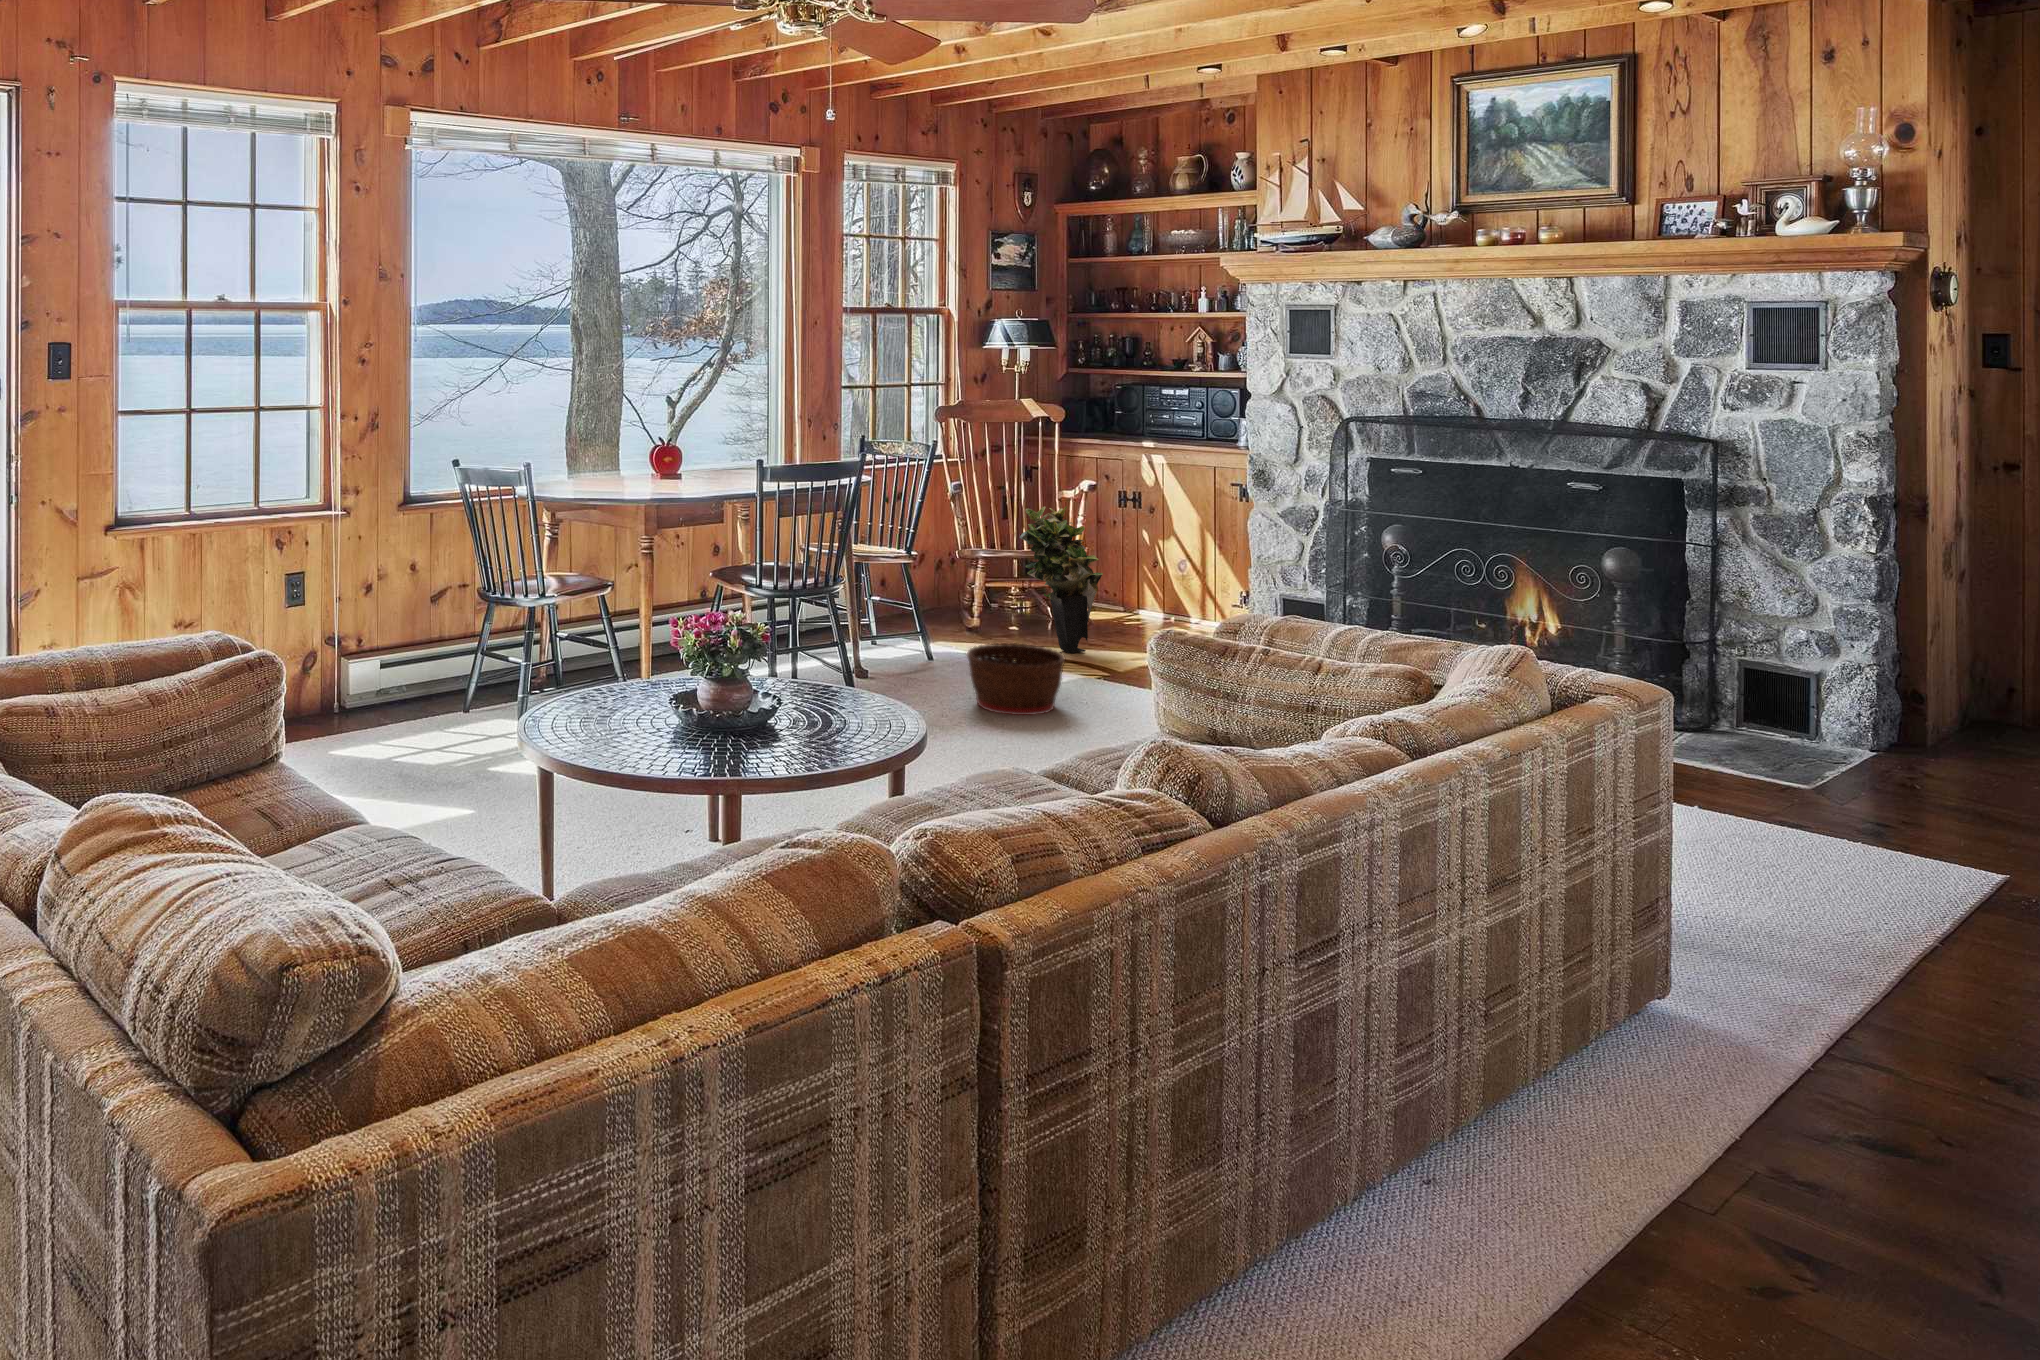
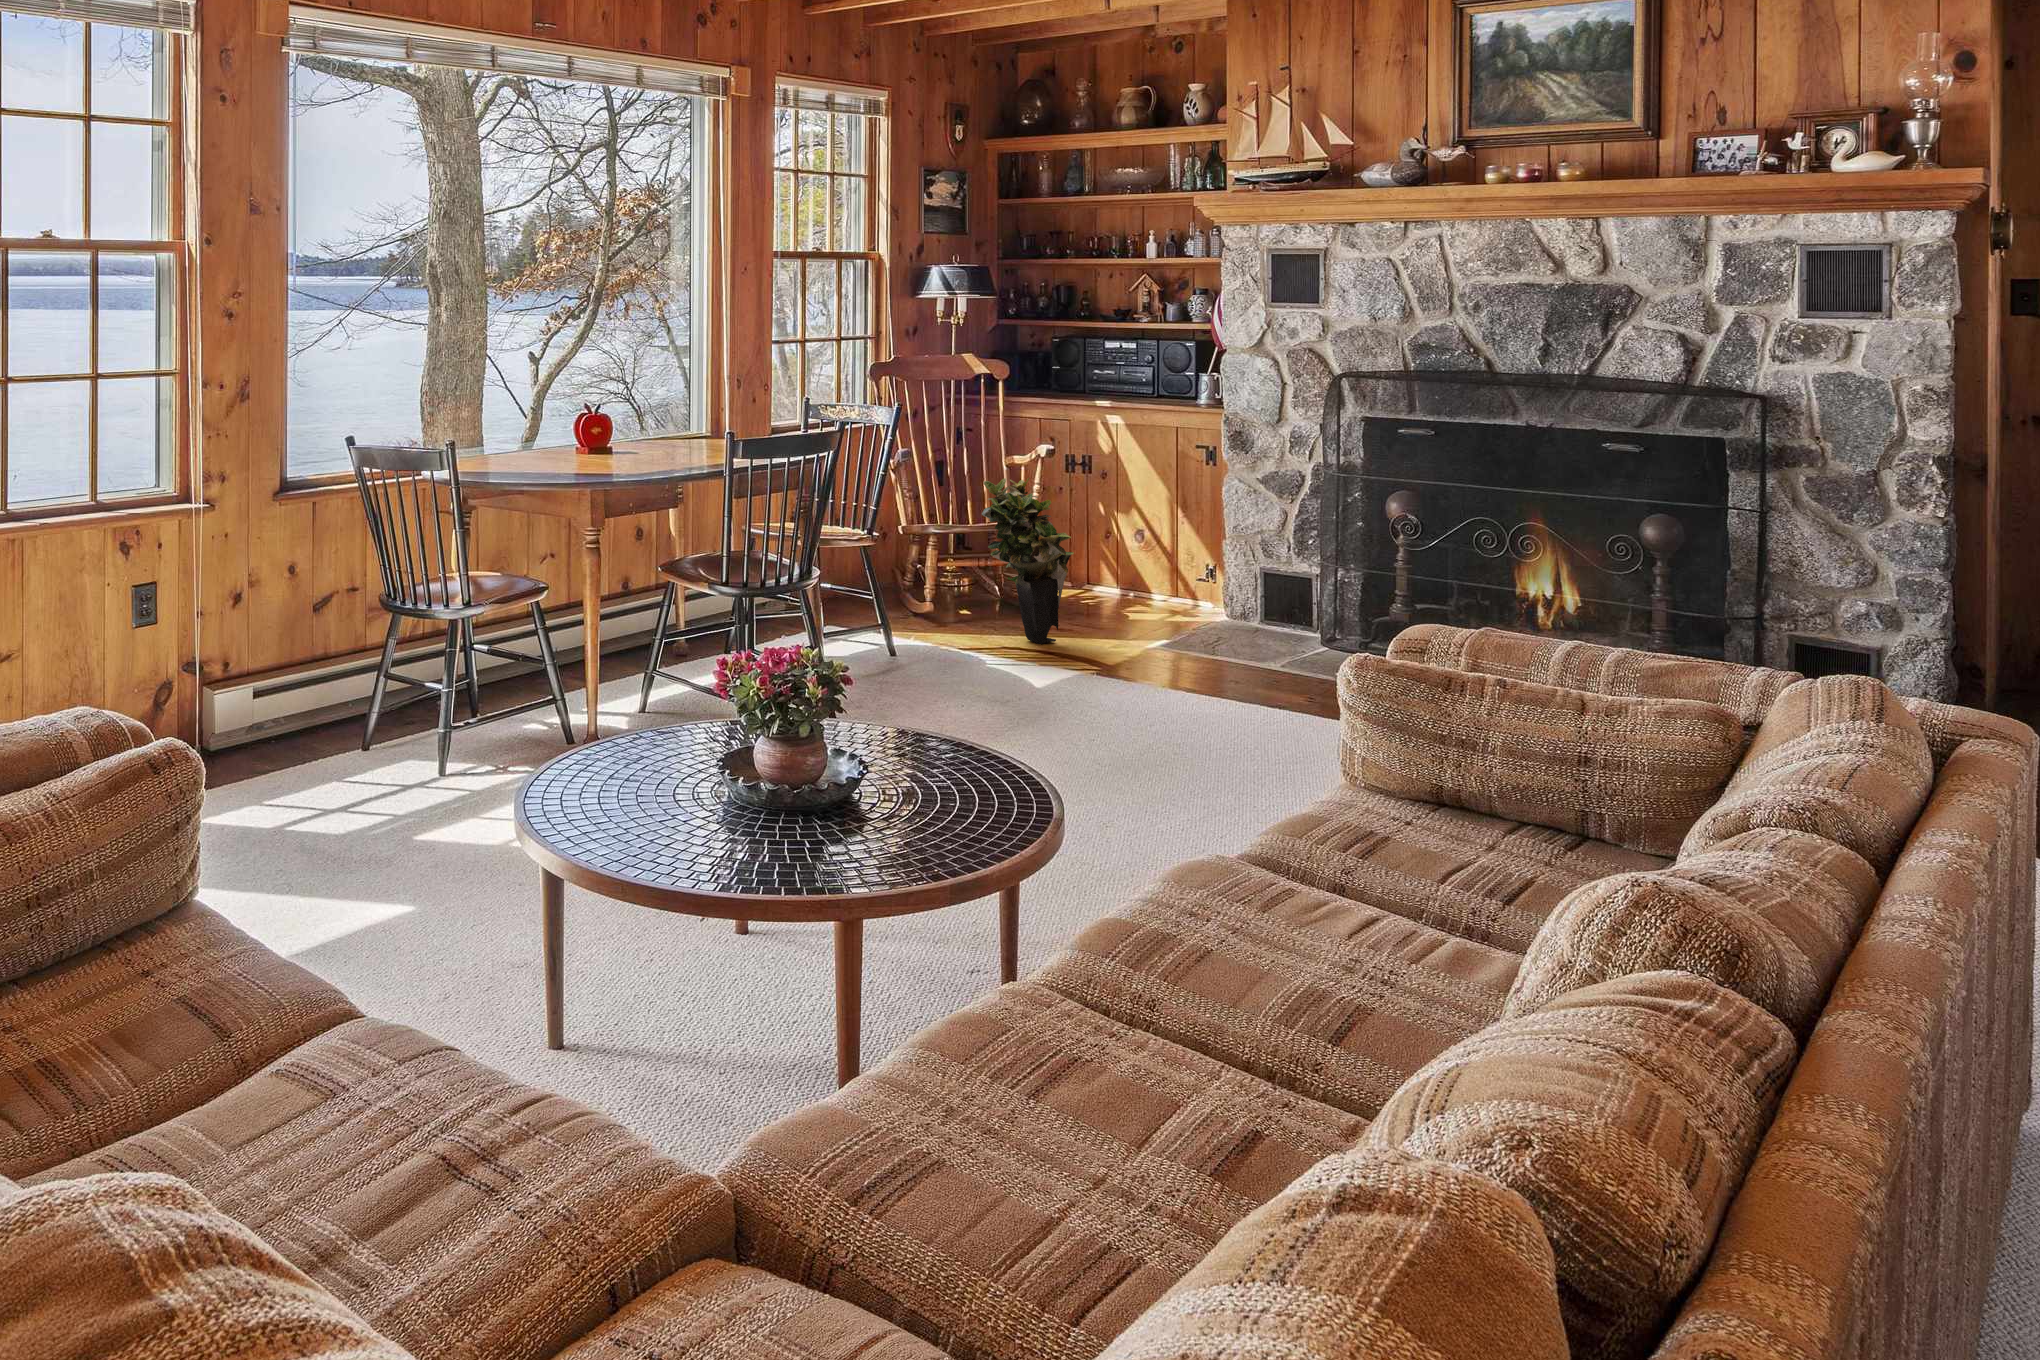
basket: present [967,643,1065,715] -> none [960,640,1075,726]

